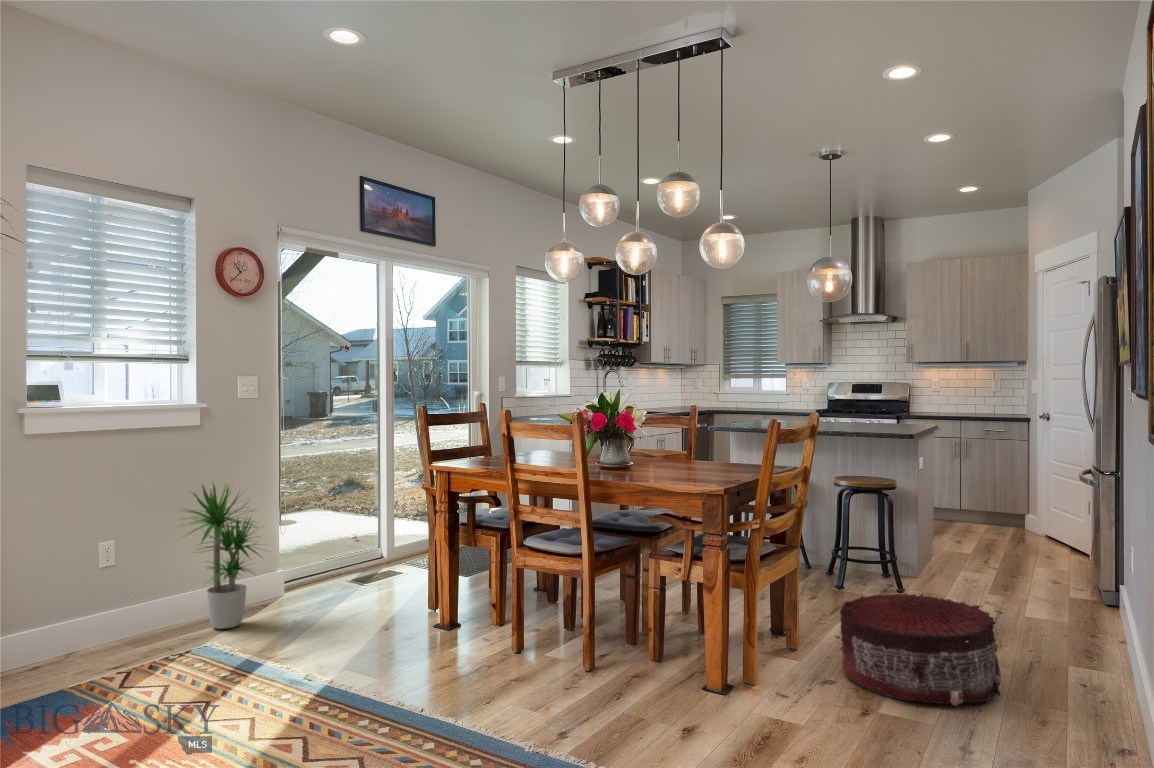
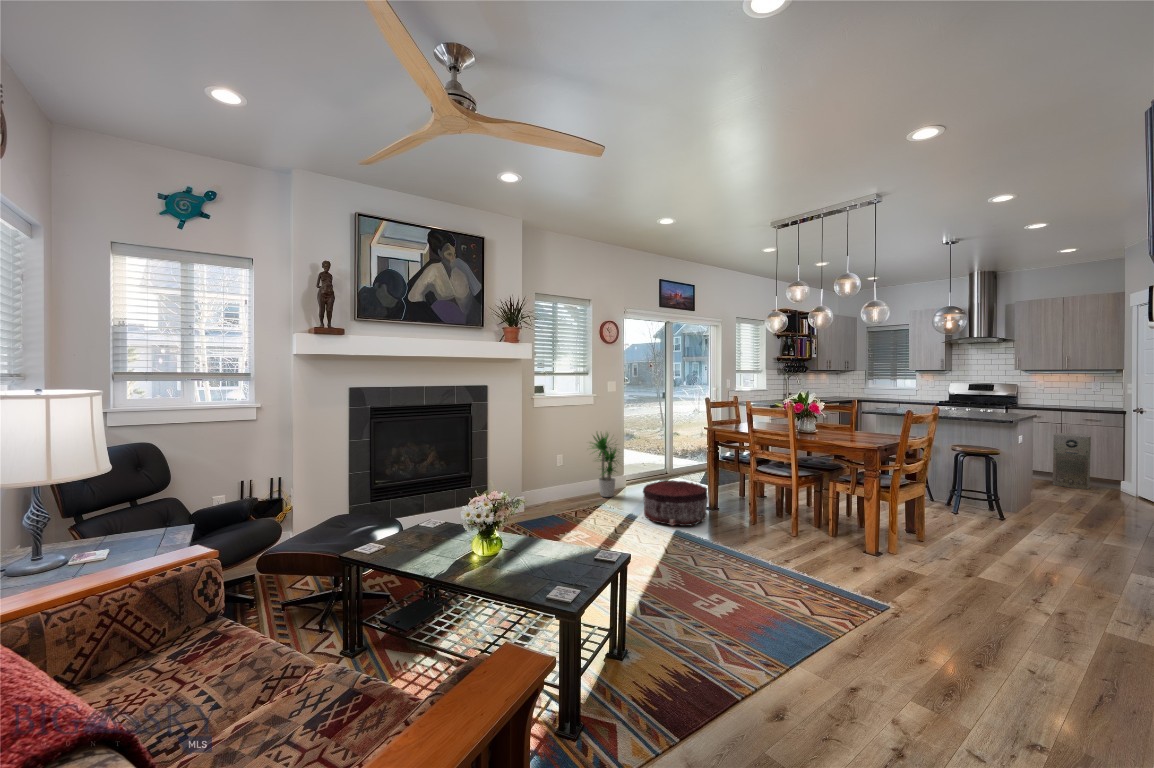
air purifier: none [954,452,994,532] -> present [1053,433,1091,489]
pouf: present [840,594,1001,706] -> present [643,481,708,526]

